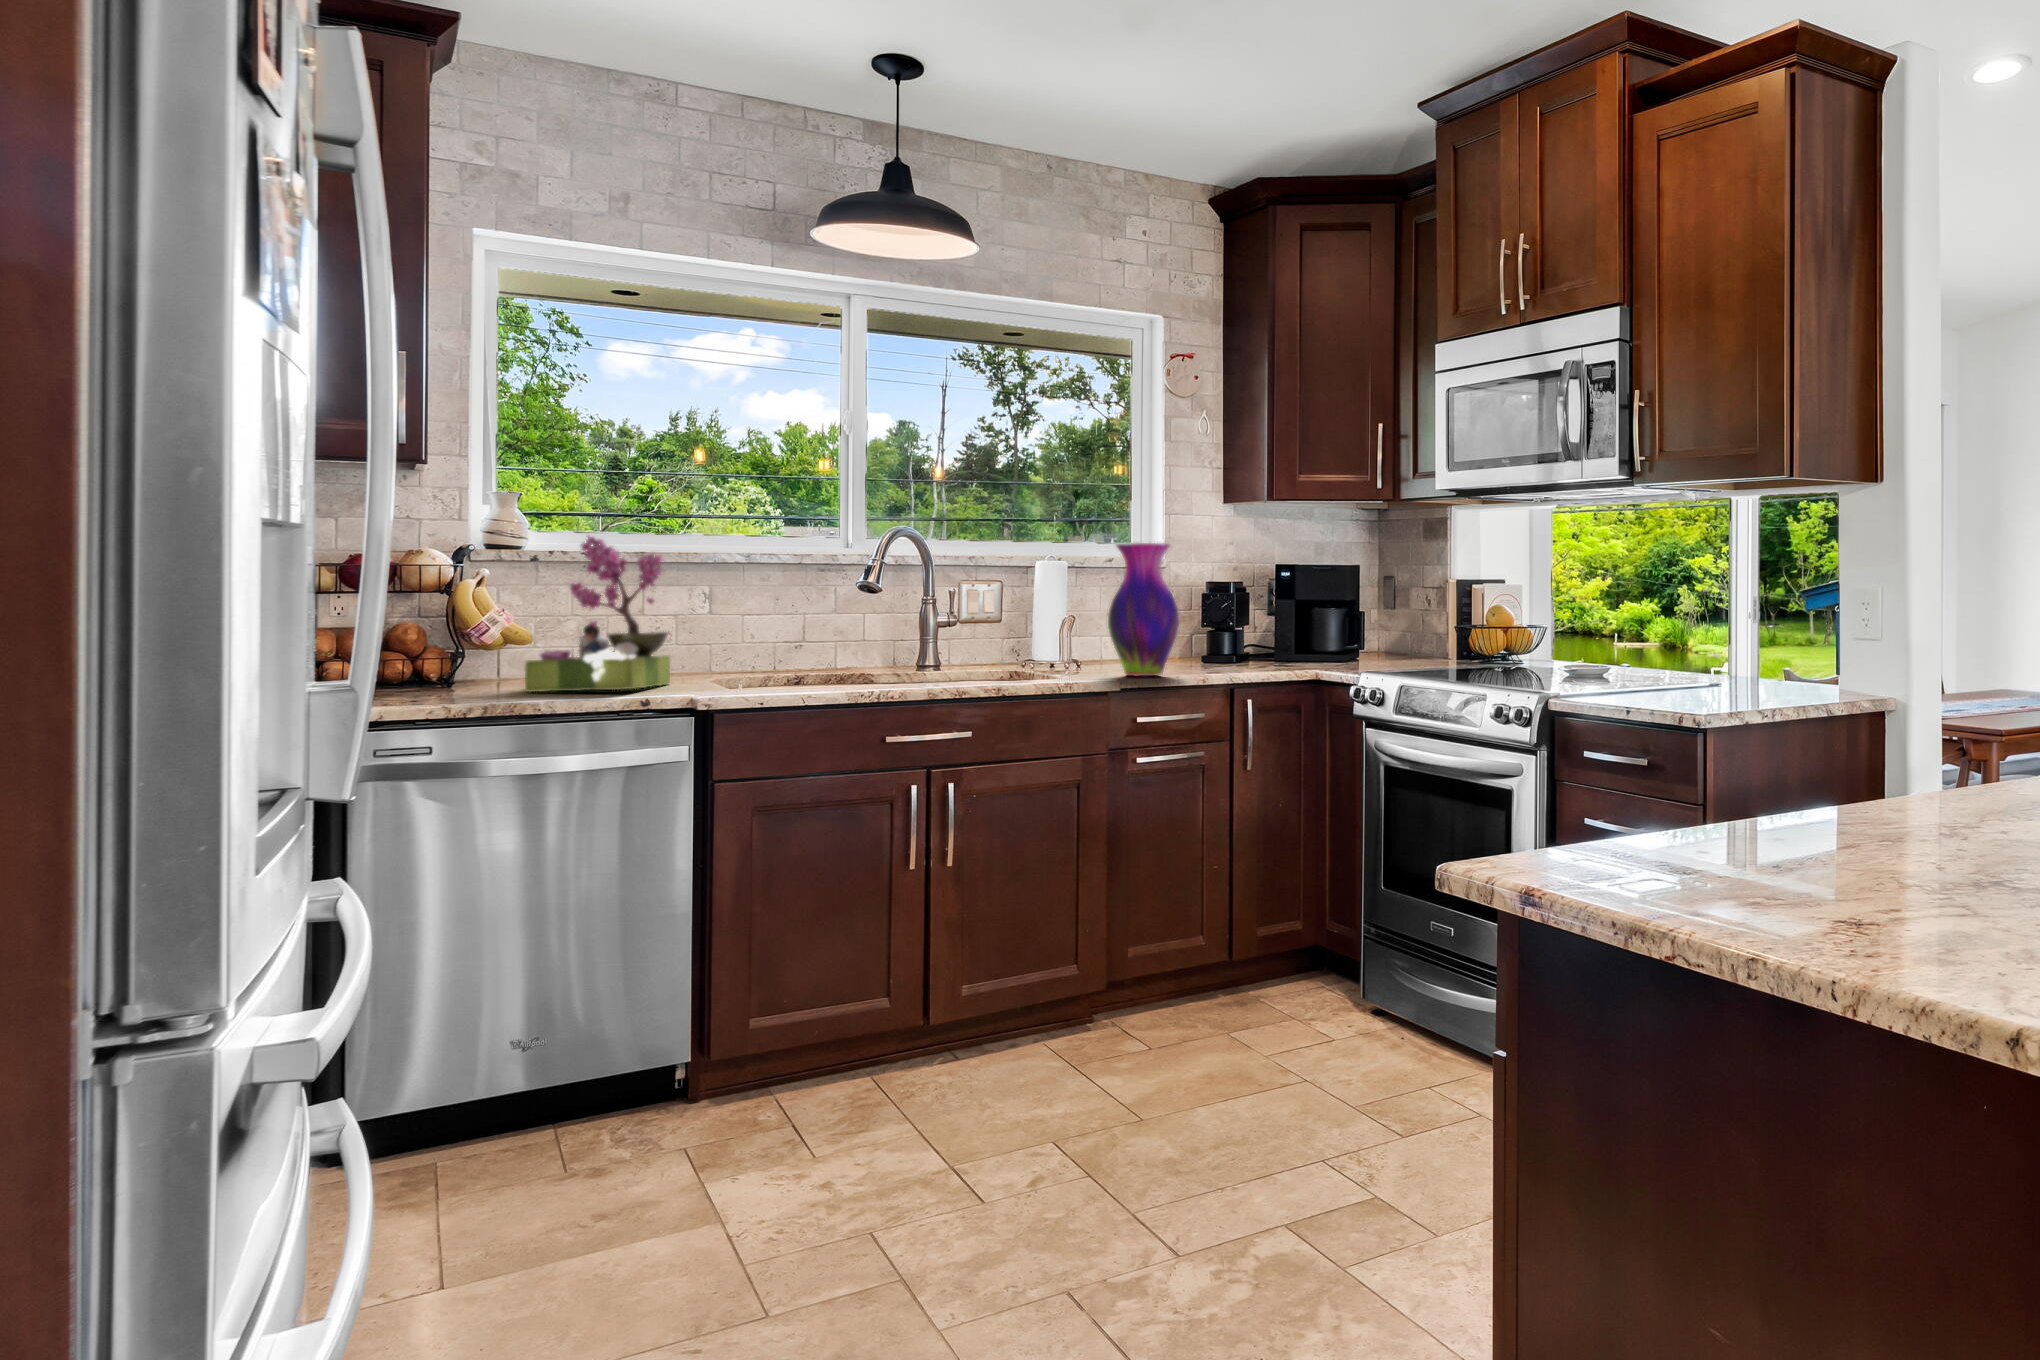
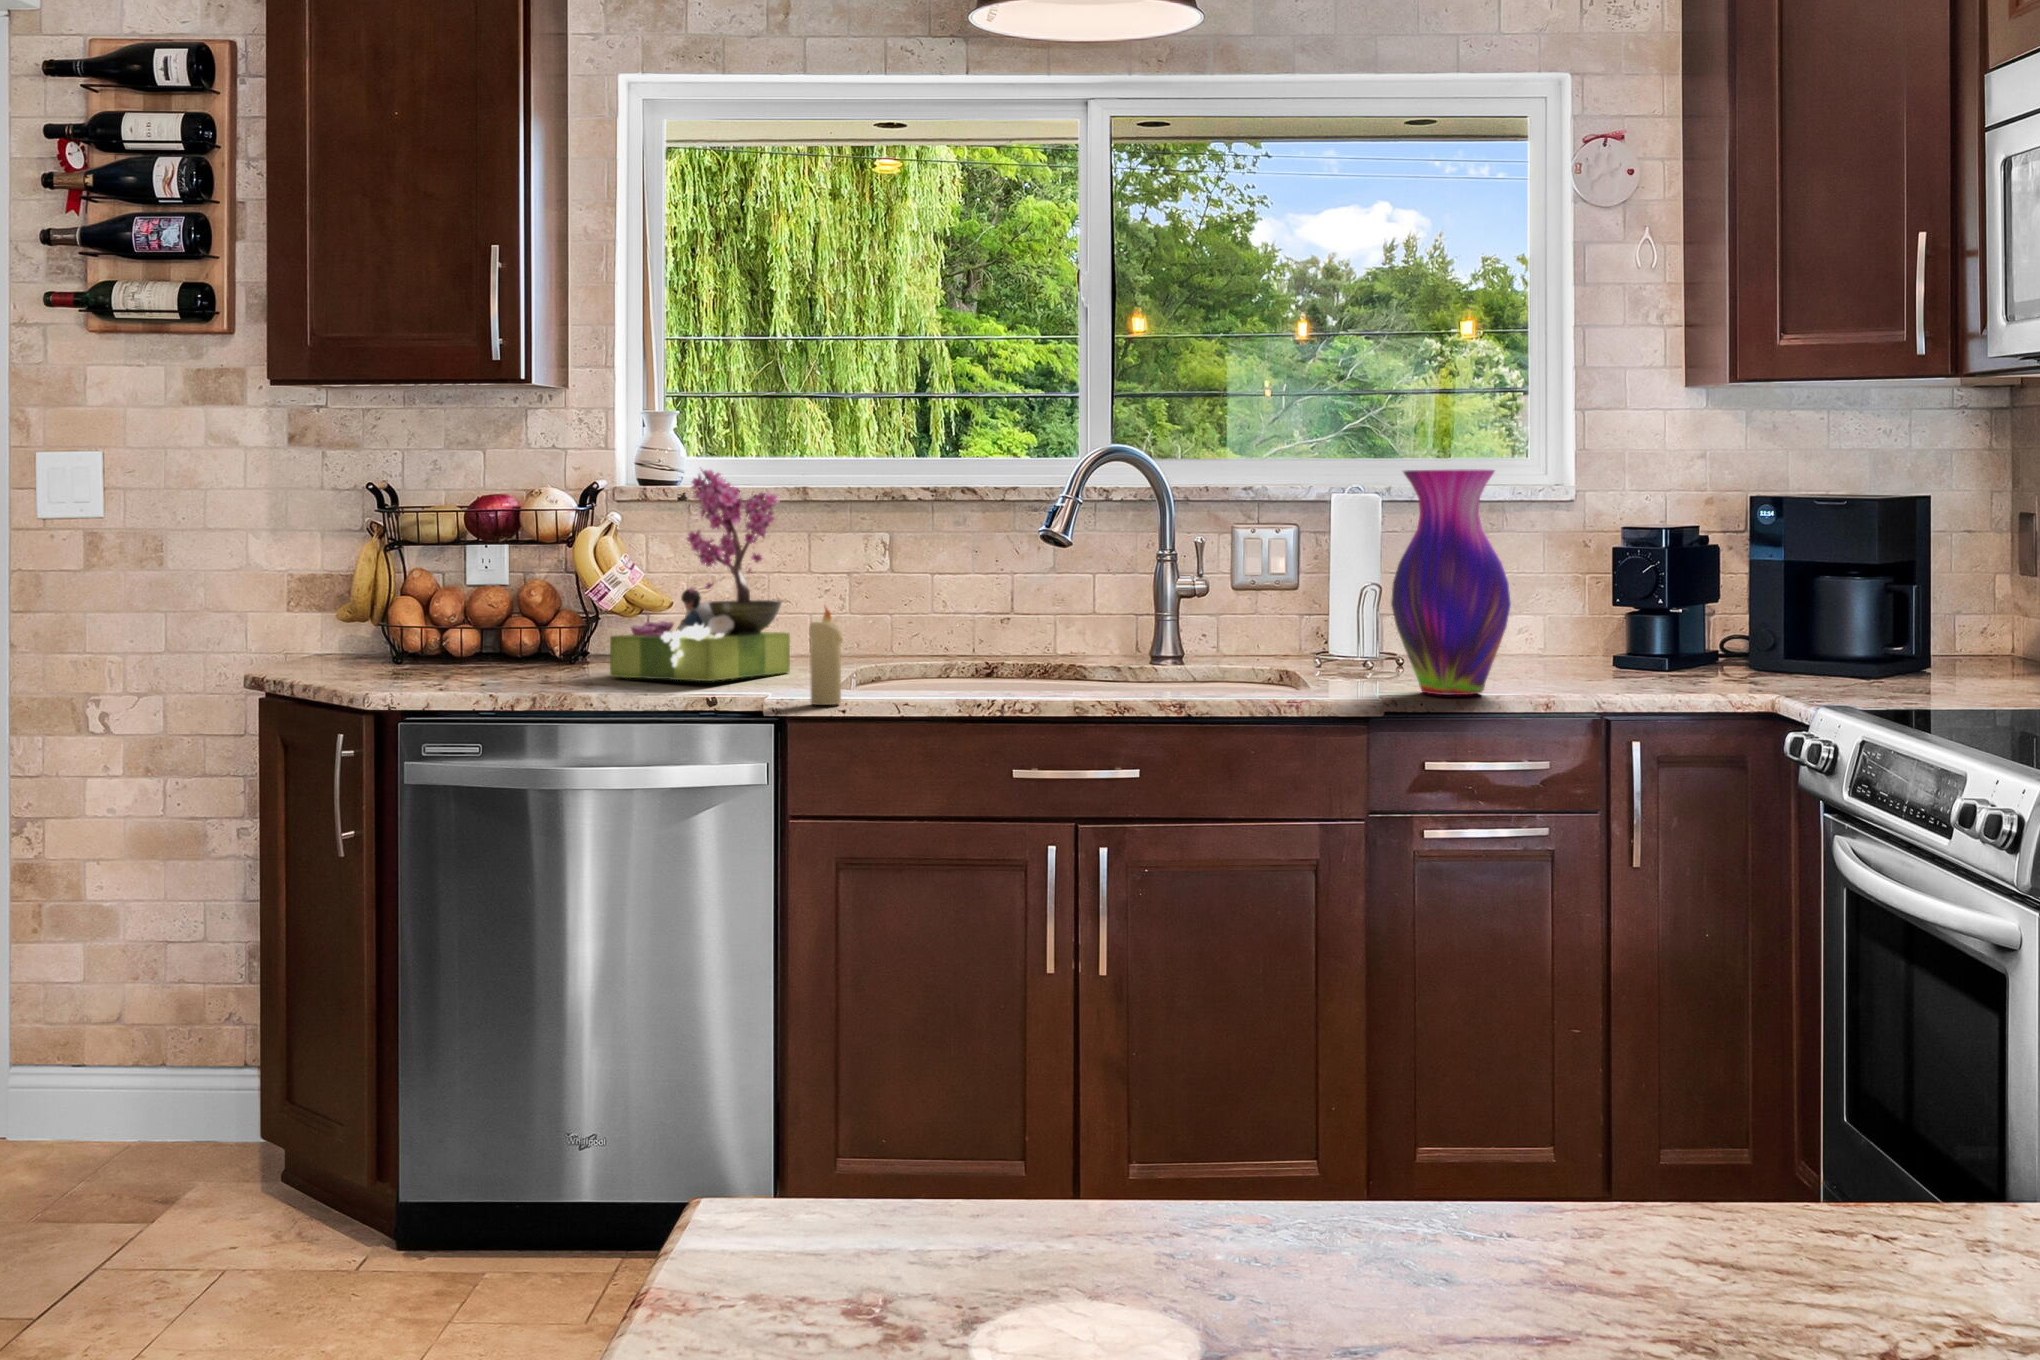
candle: none [742,628,768,698] -> present [809,607,843,705]

